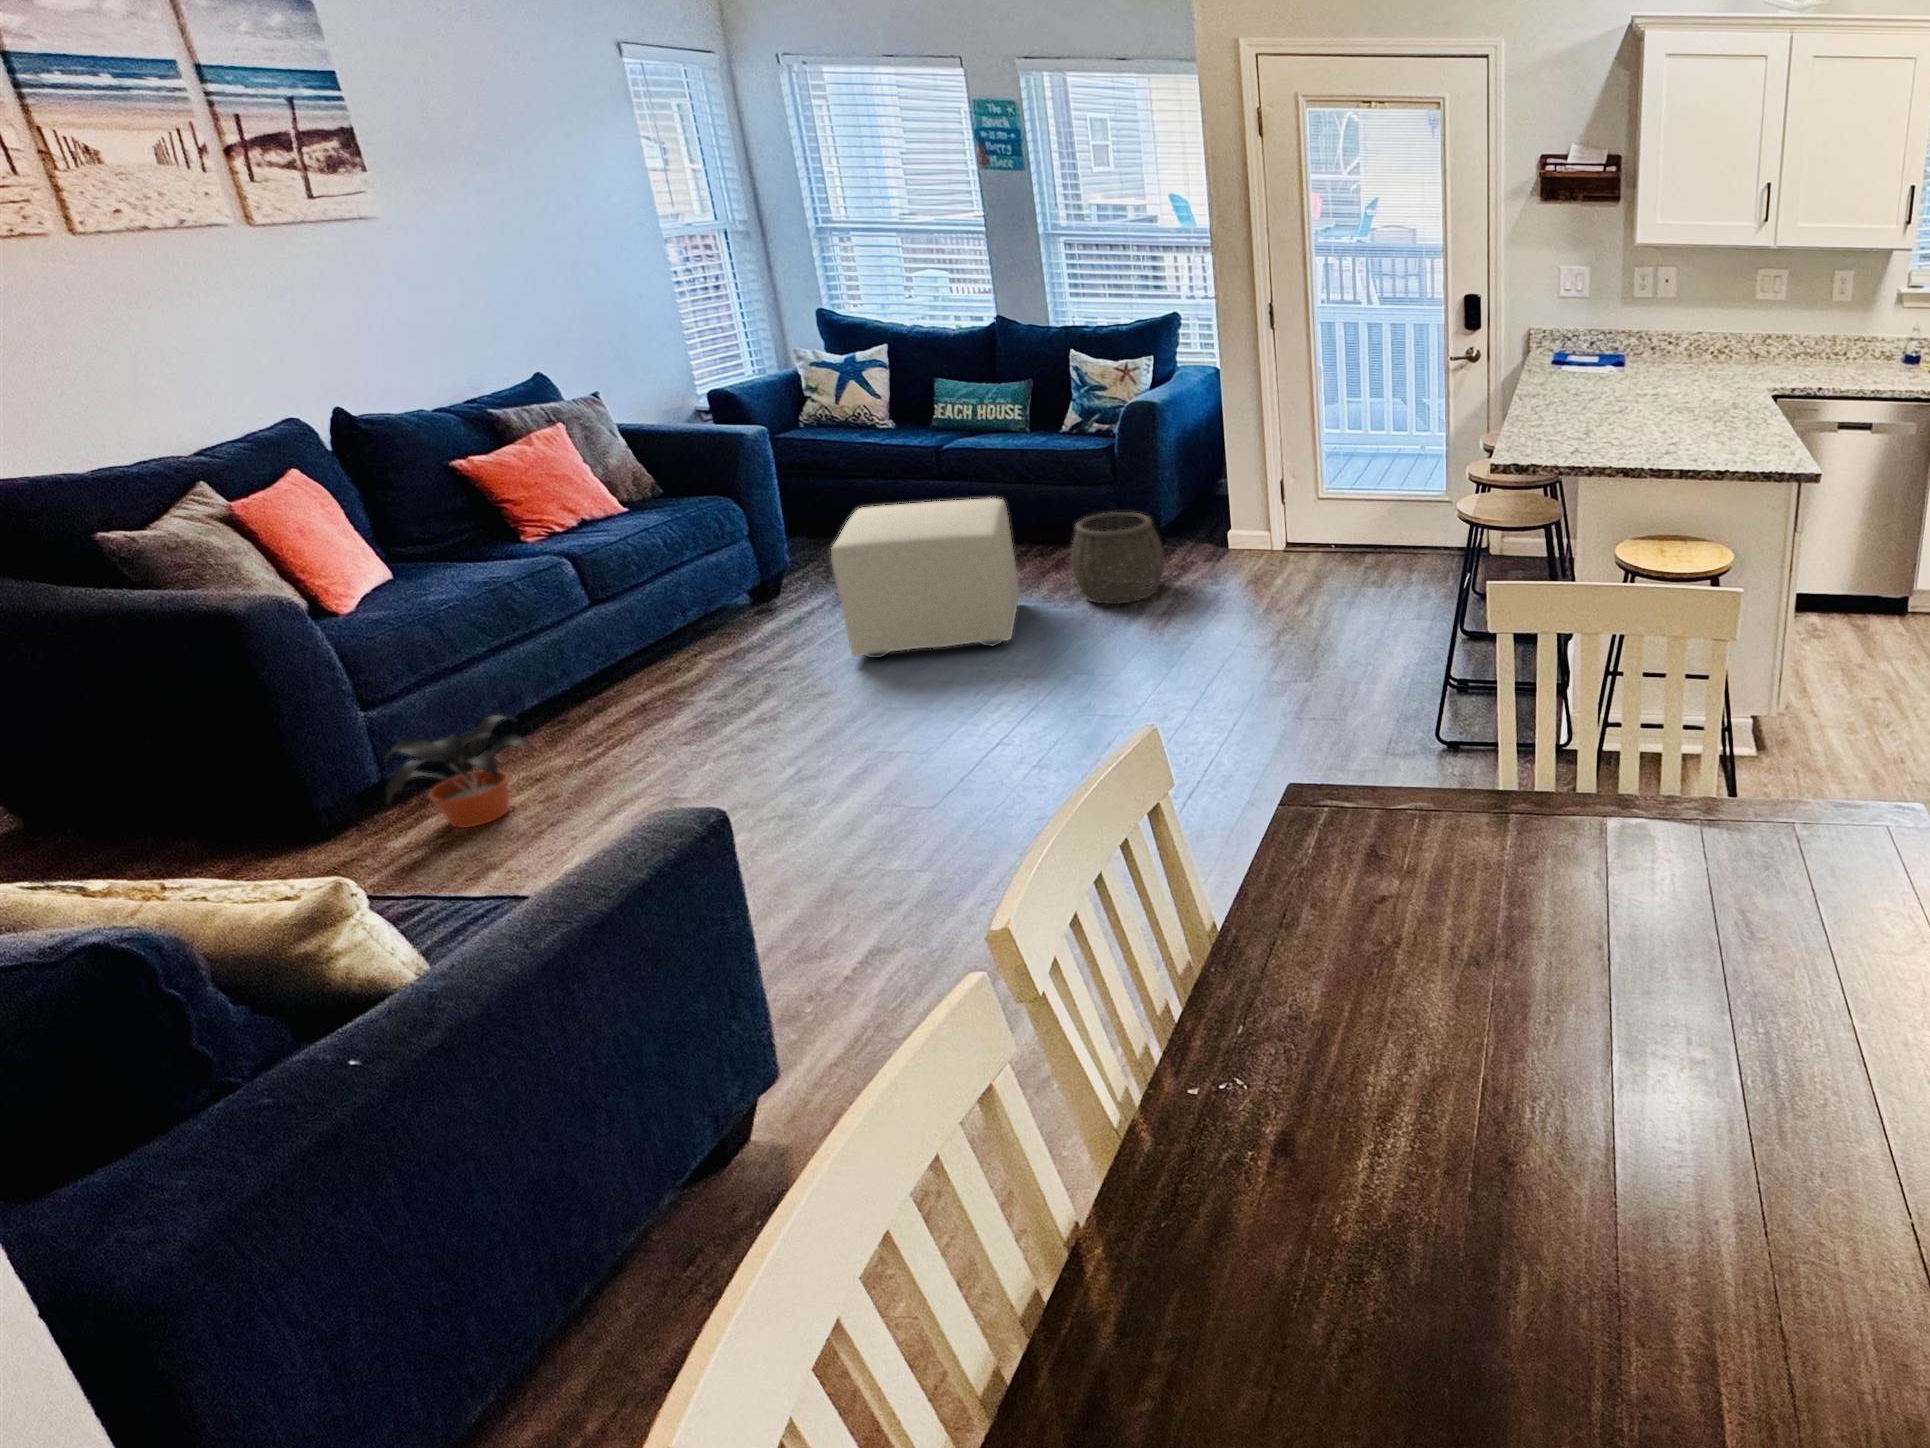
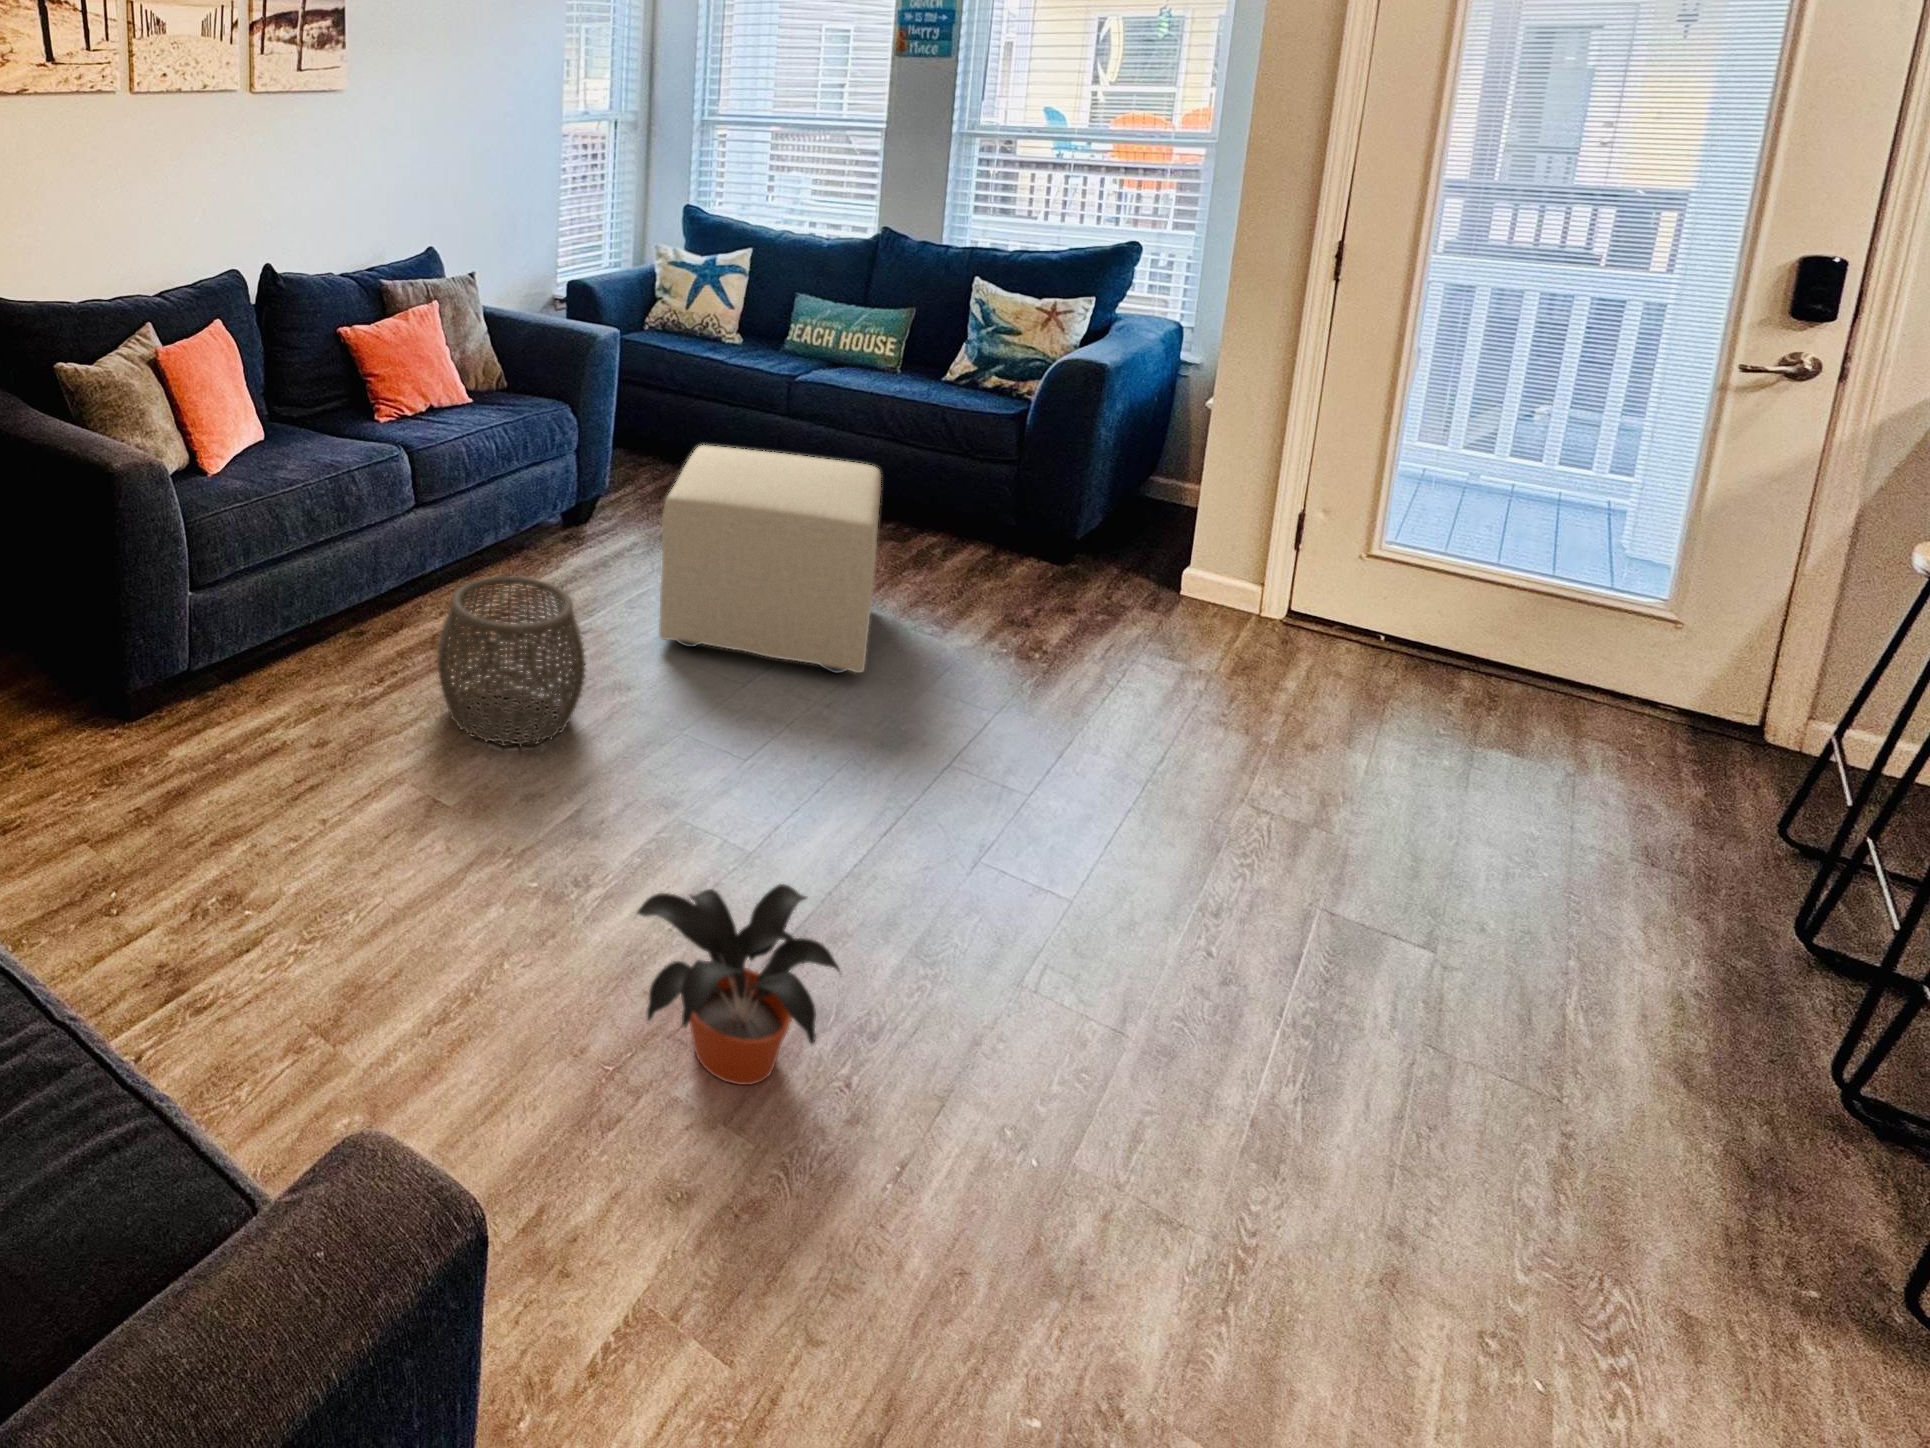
woven basket: present [1071,512,1164,604] -> present [437,576,586,745]
potted plant: present [384,715,532,828] -> present [637,884,840,1085]

